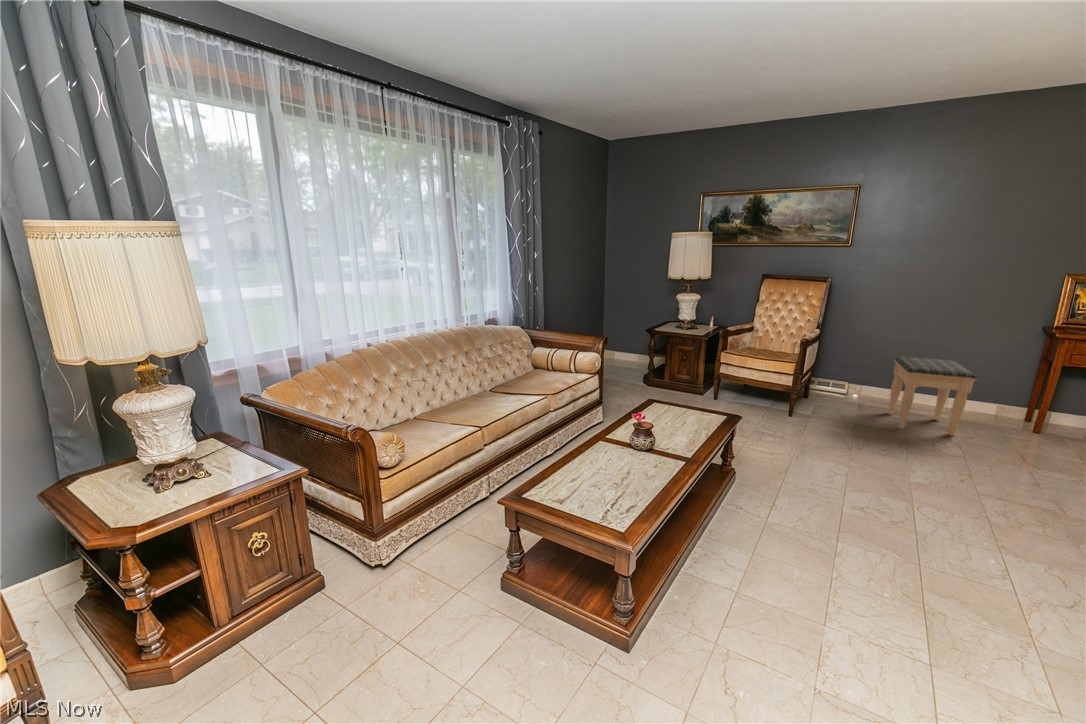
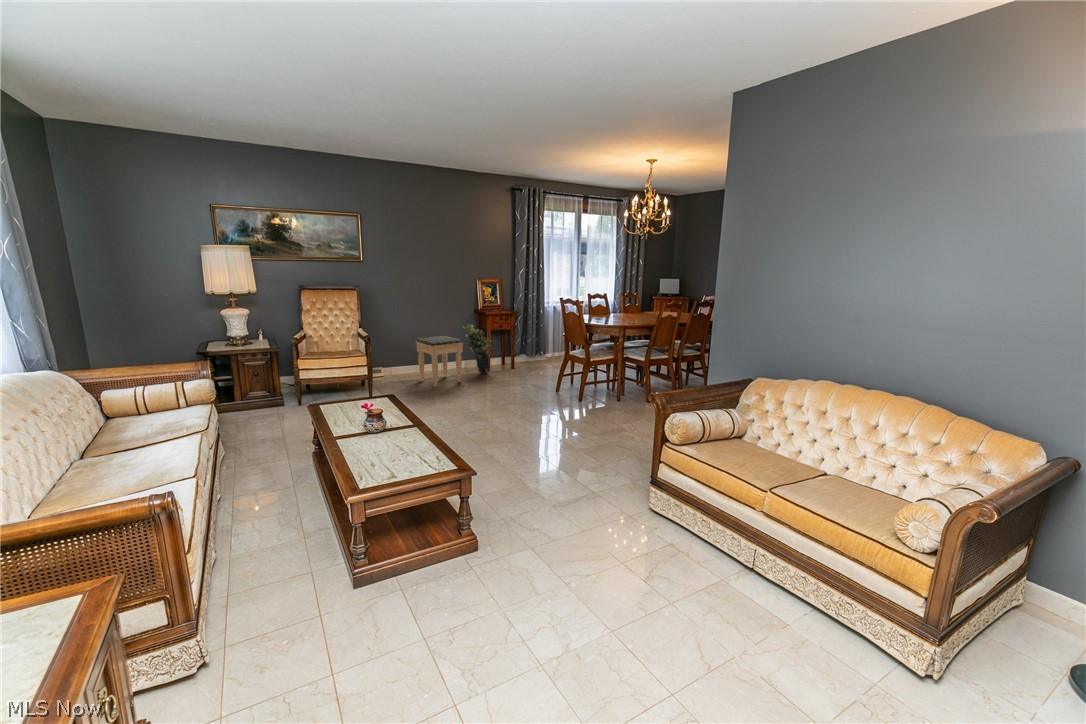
potted plant: none [999,352,1063,438] -> present [463,325,491,374]

